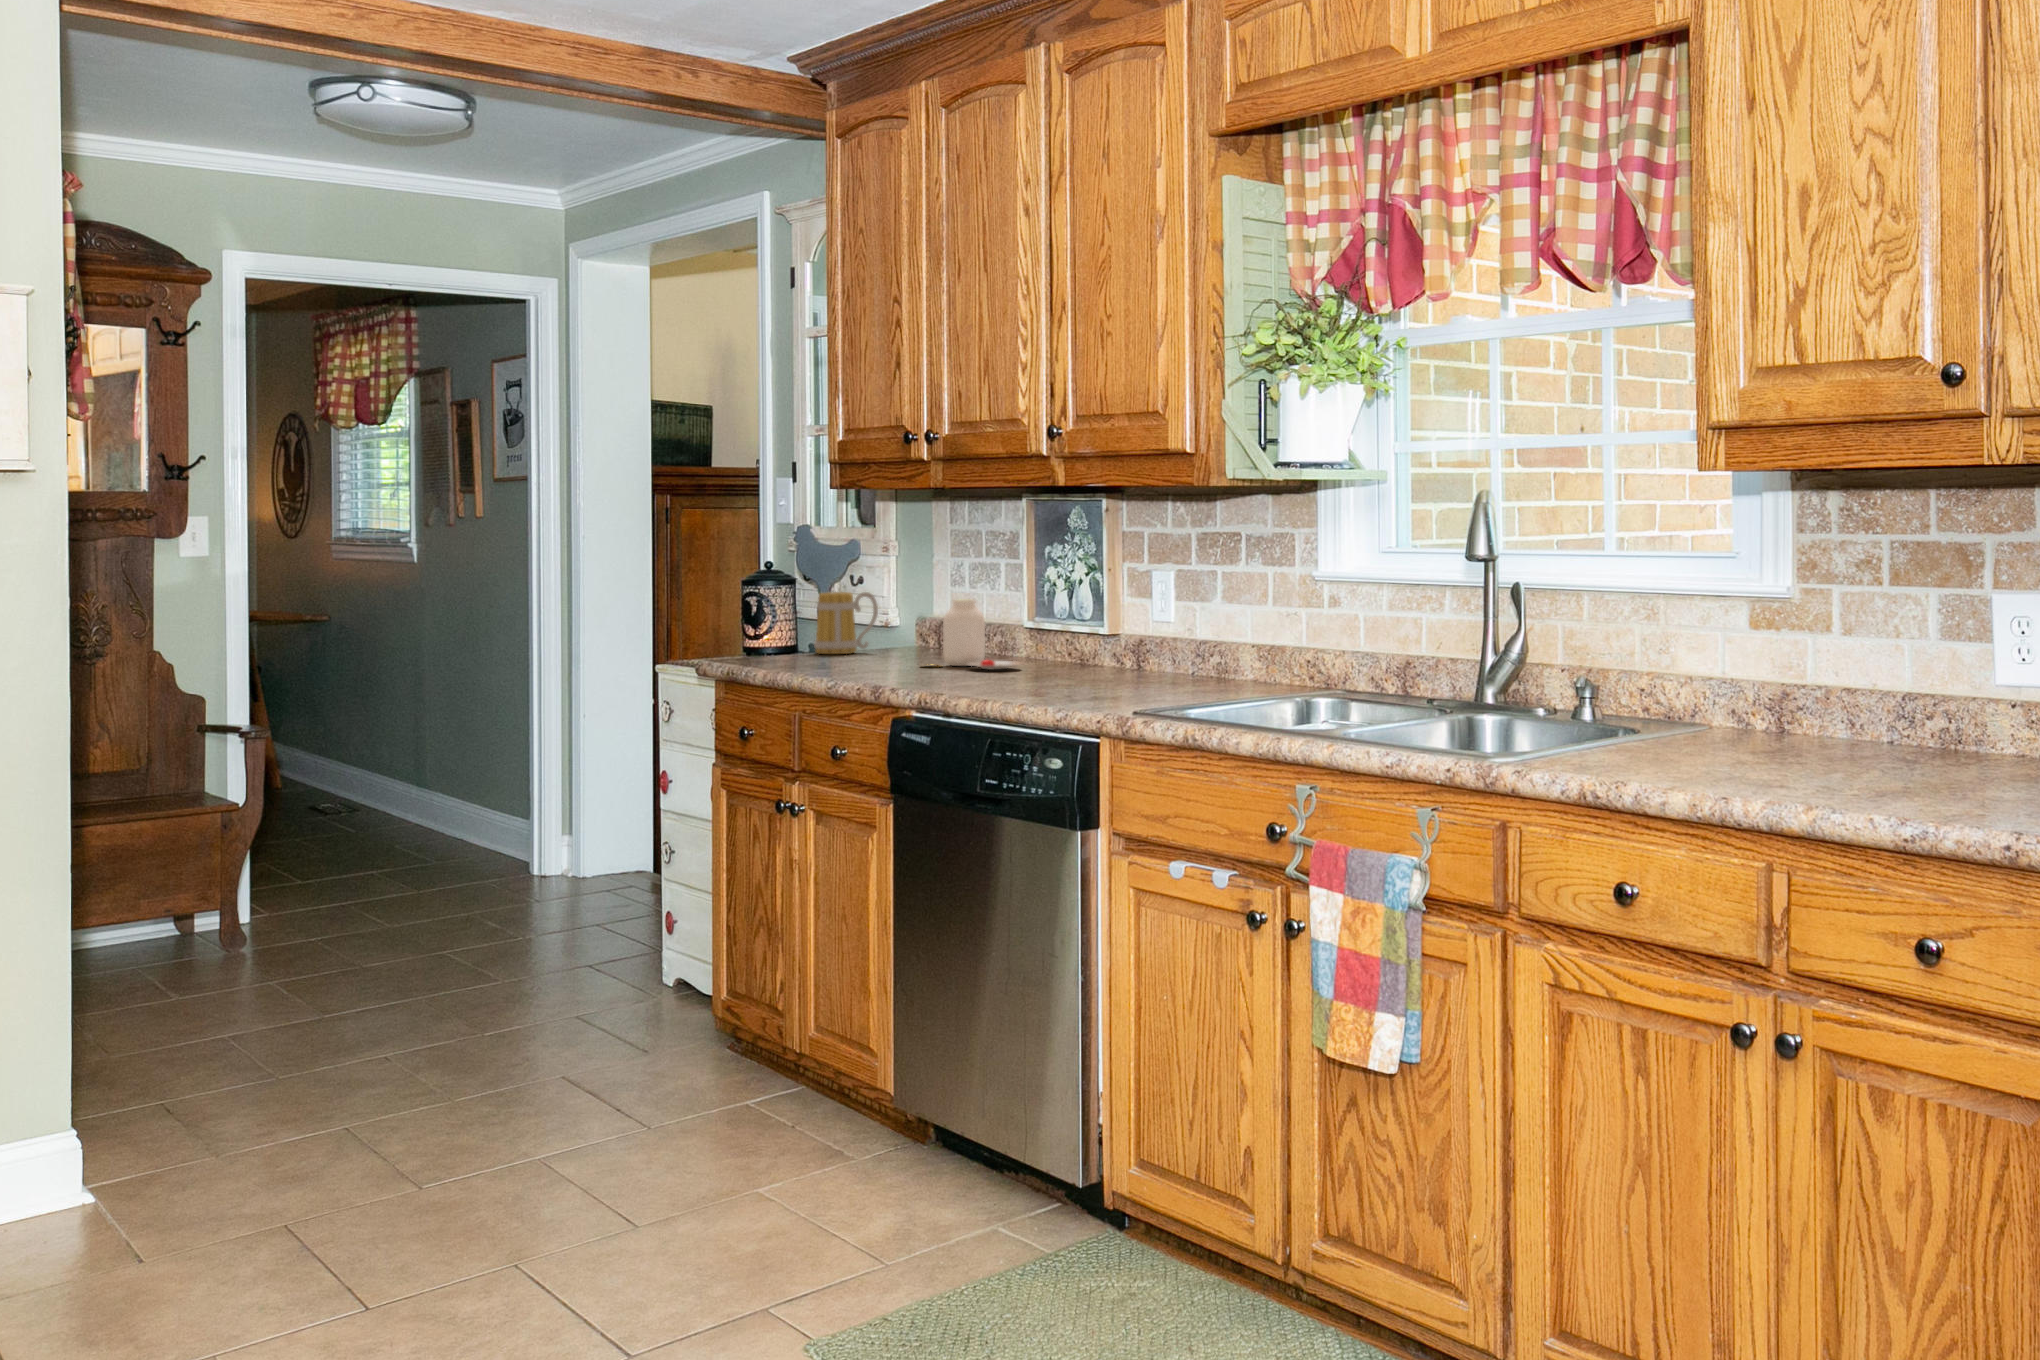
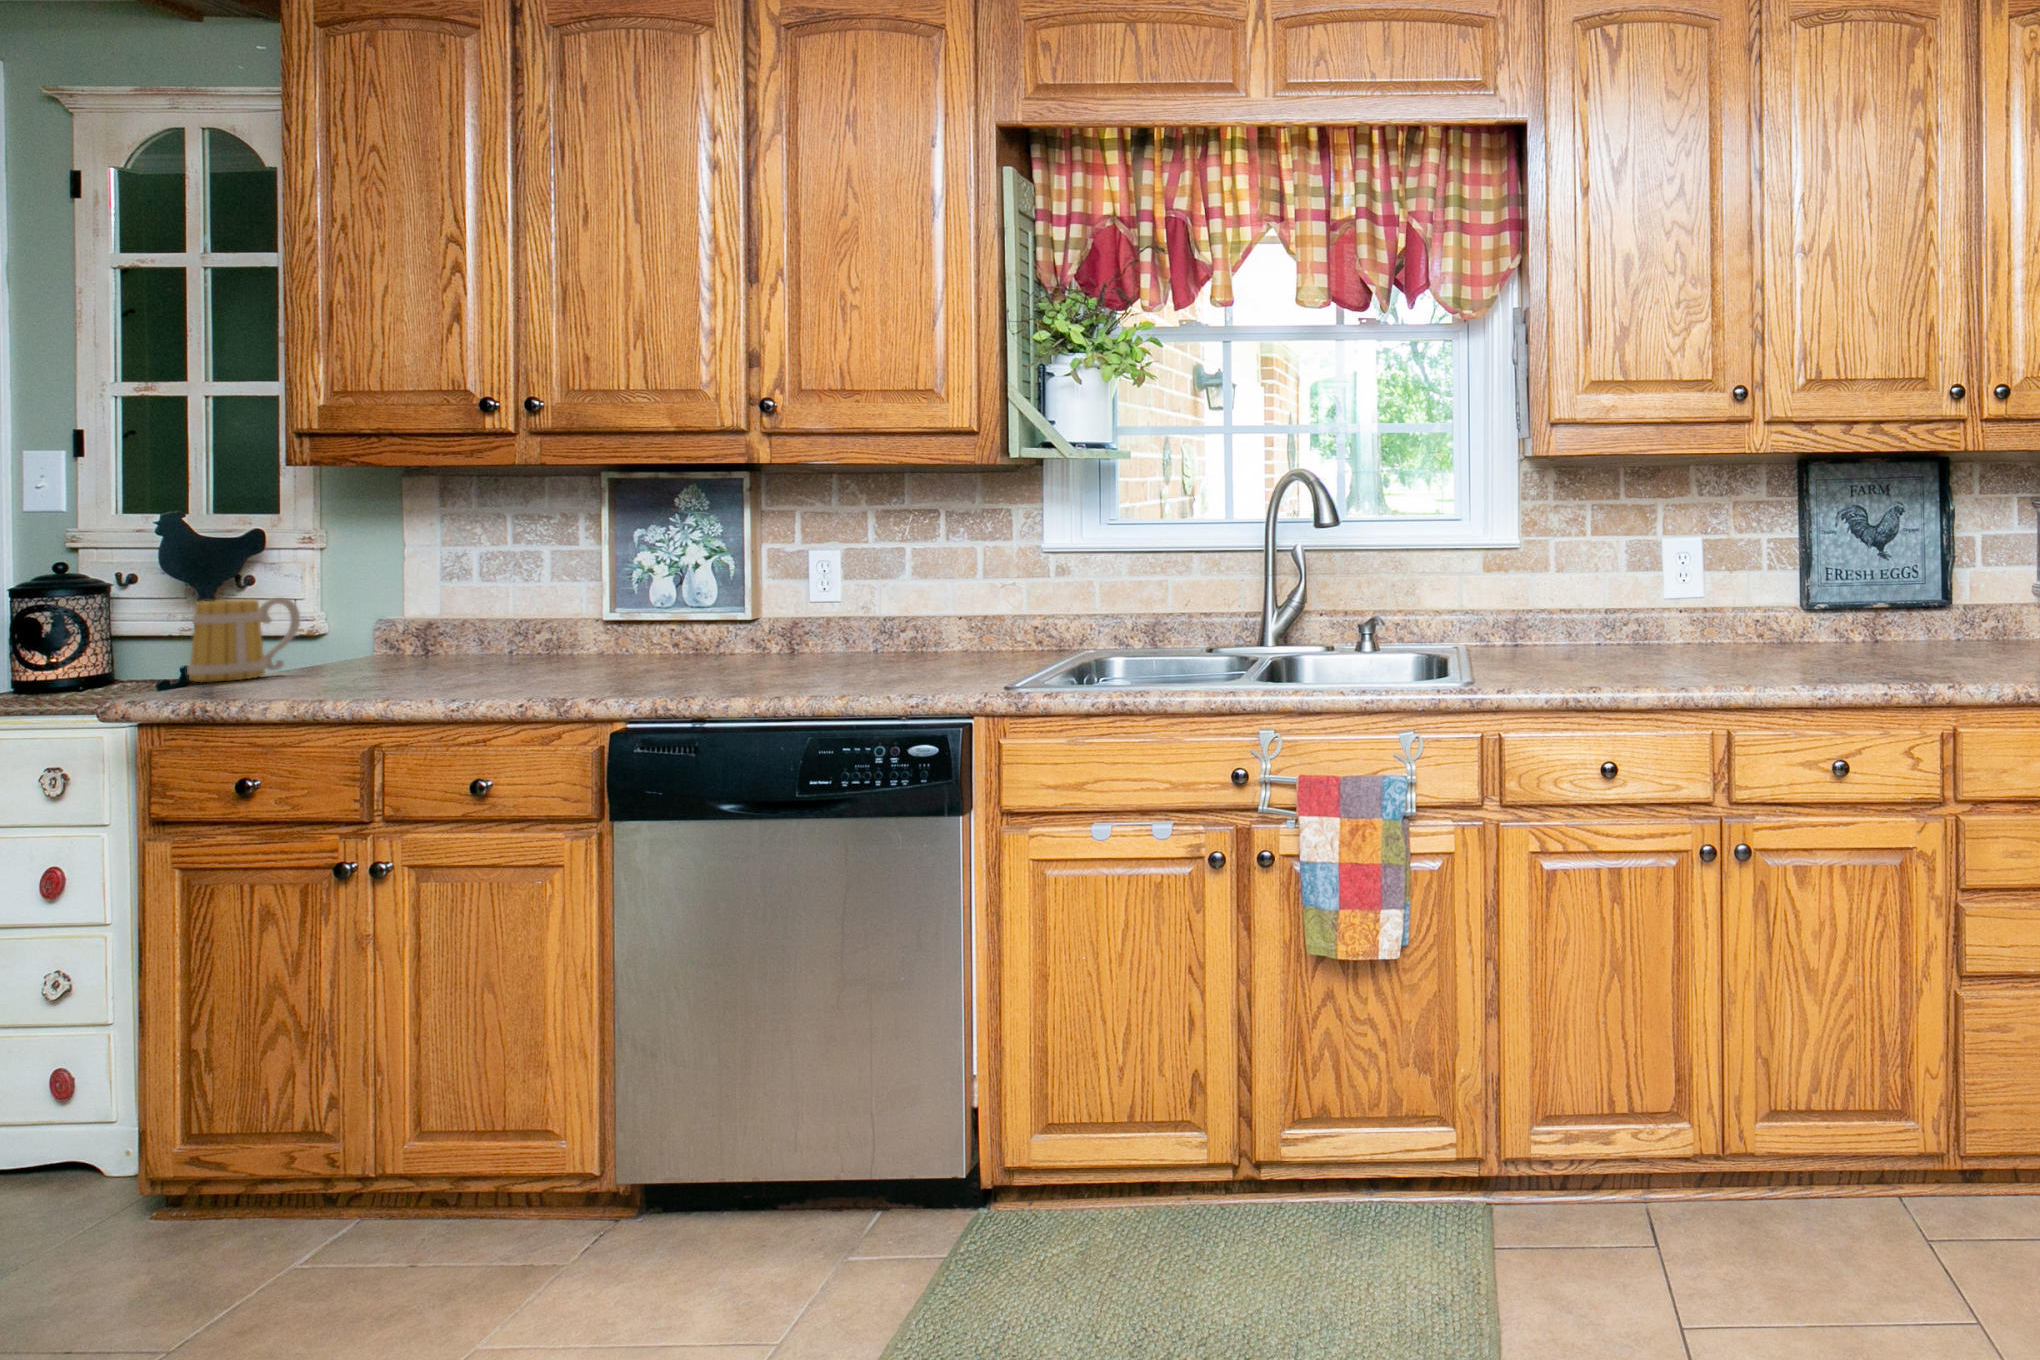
jar: present [928,599,1020,669] -> none [449,596,613,680]

